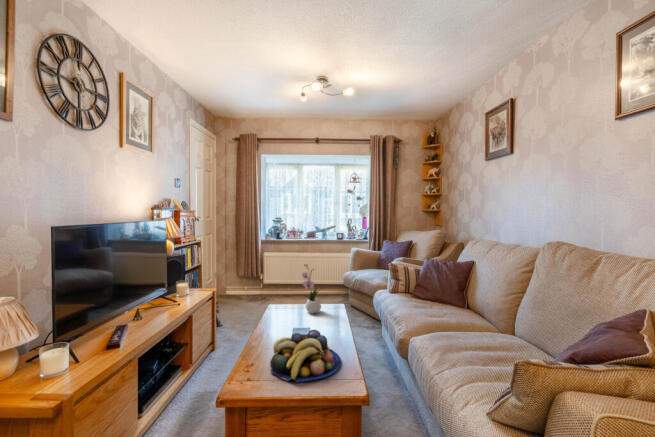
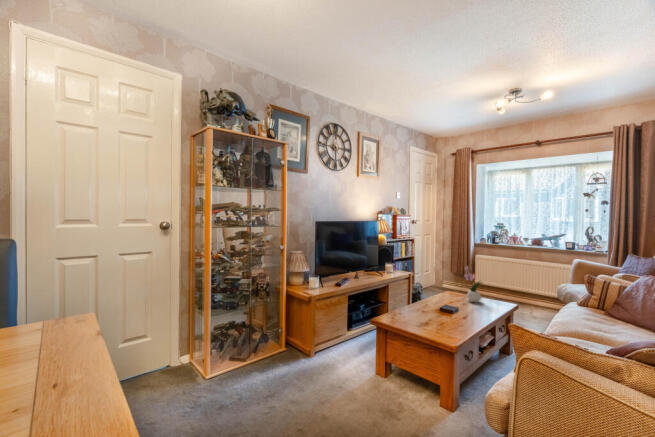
fruit bowl: present [270,330,341,382] -> none [402,301,456,329]

